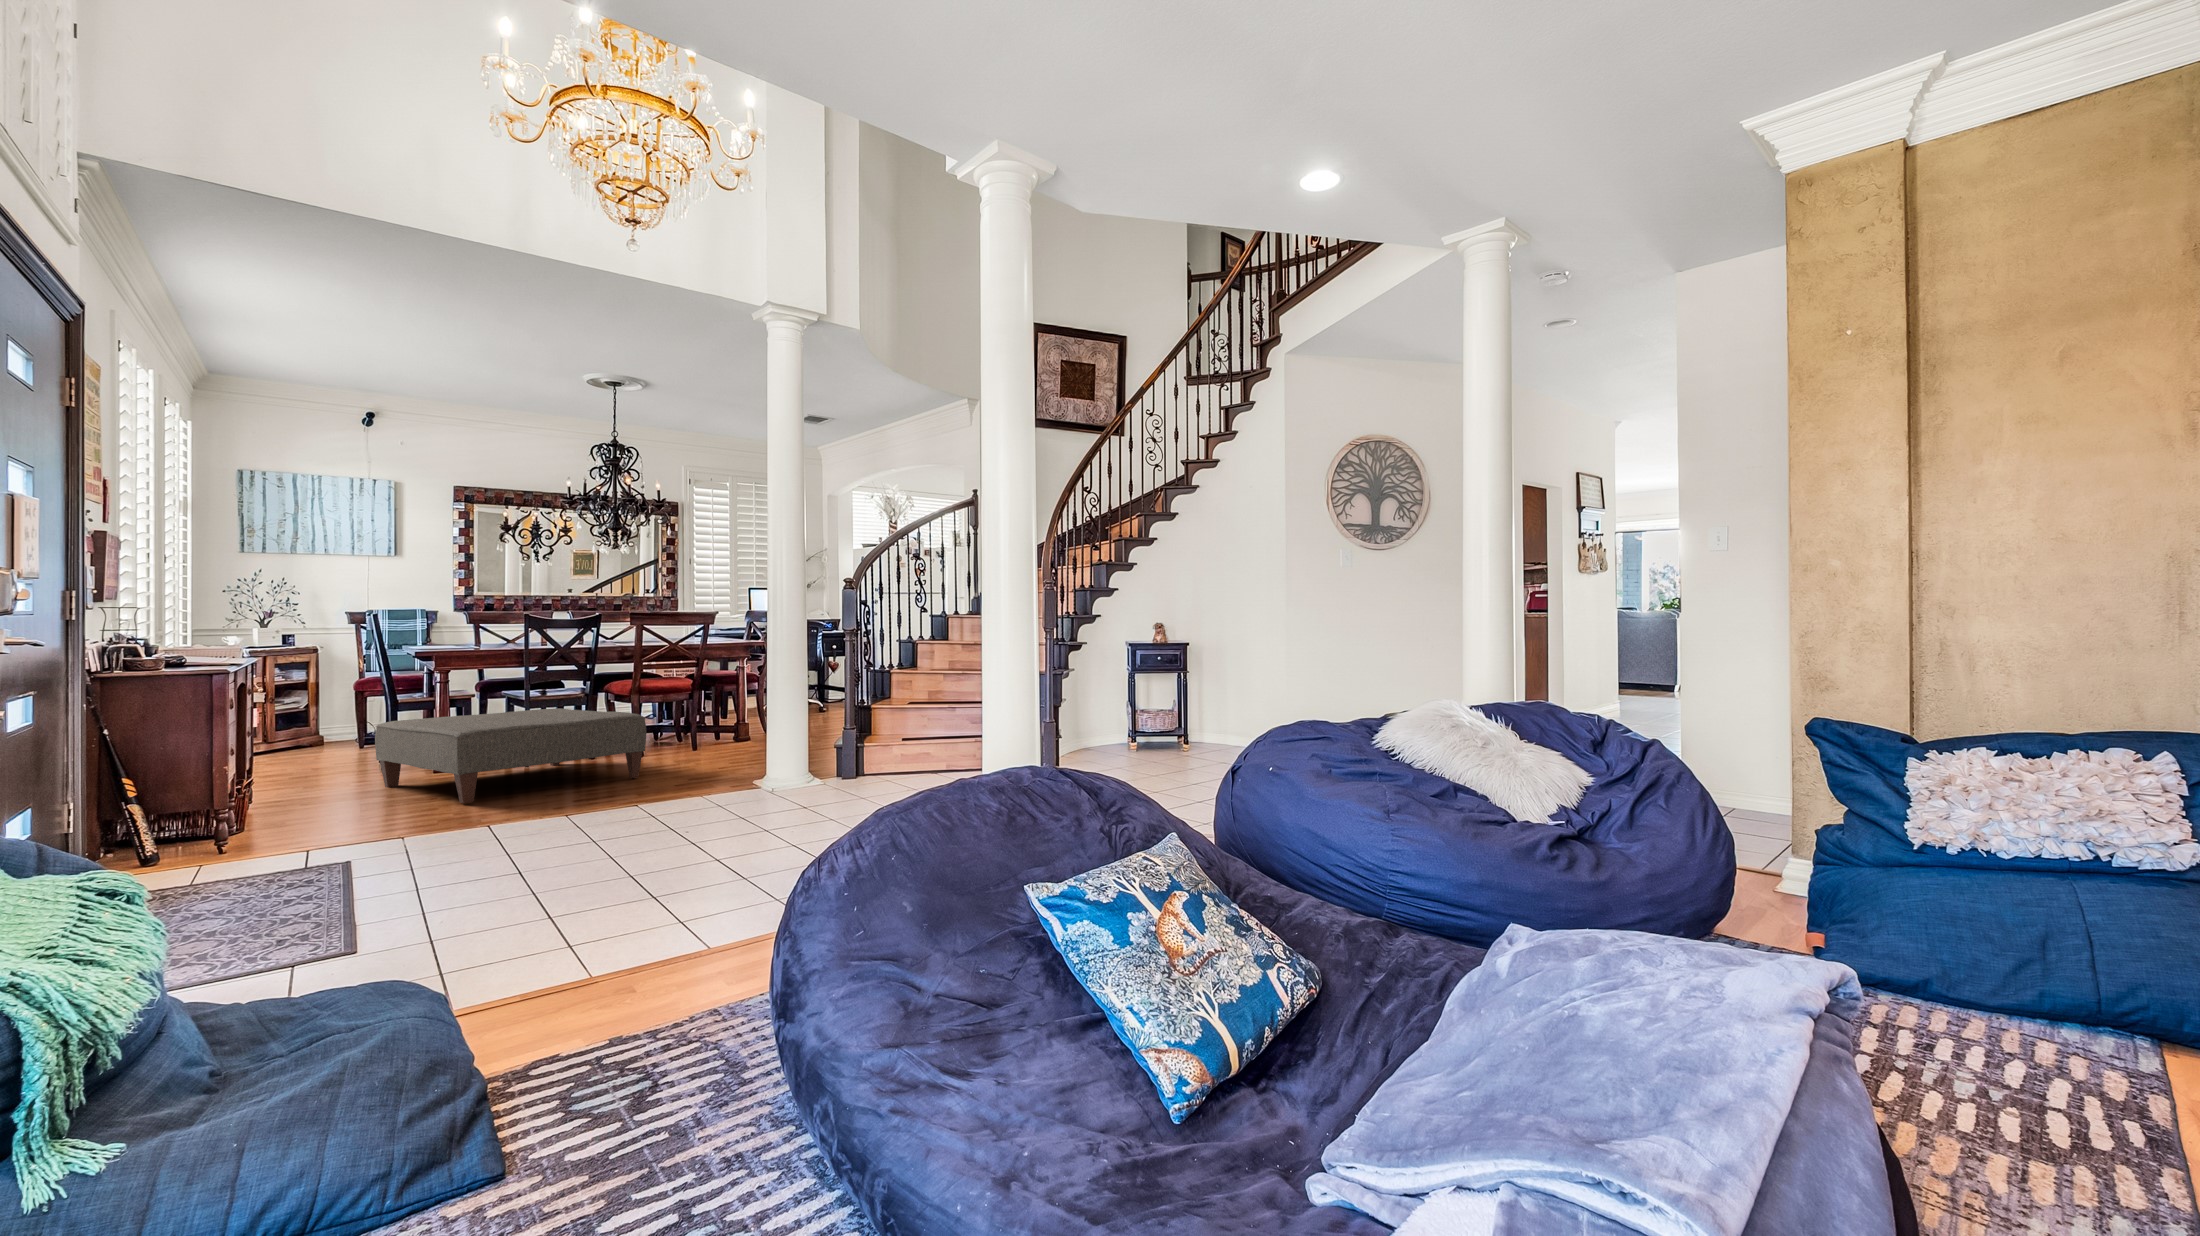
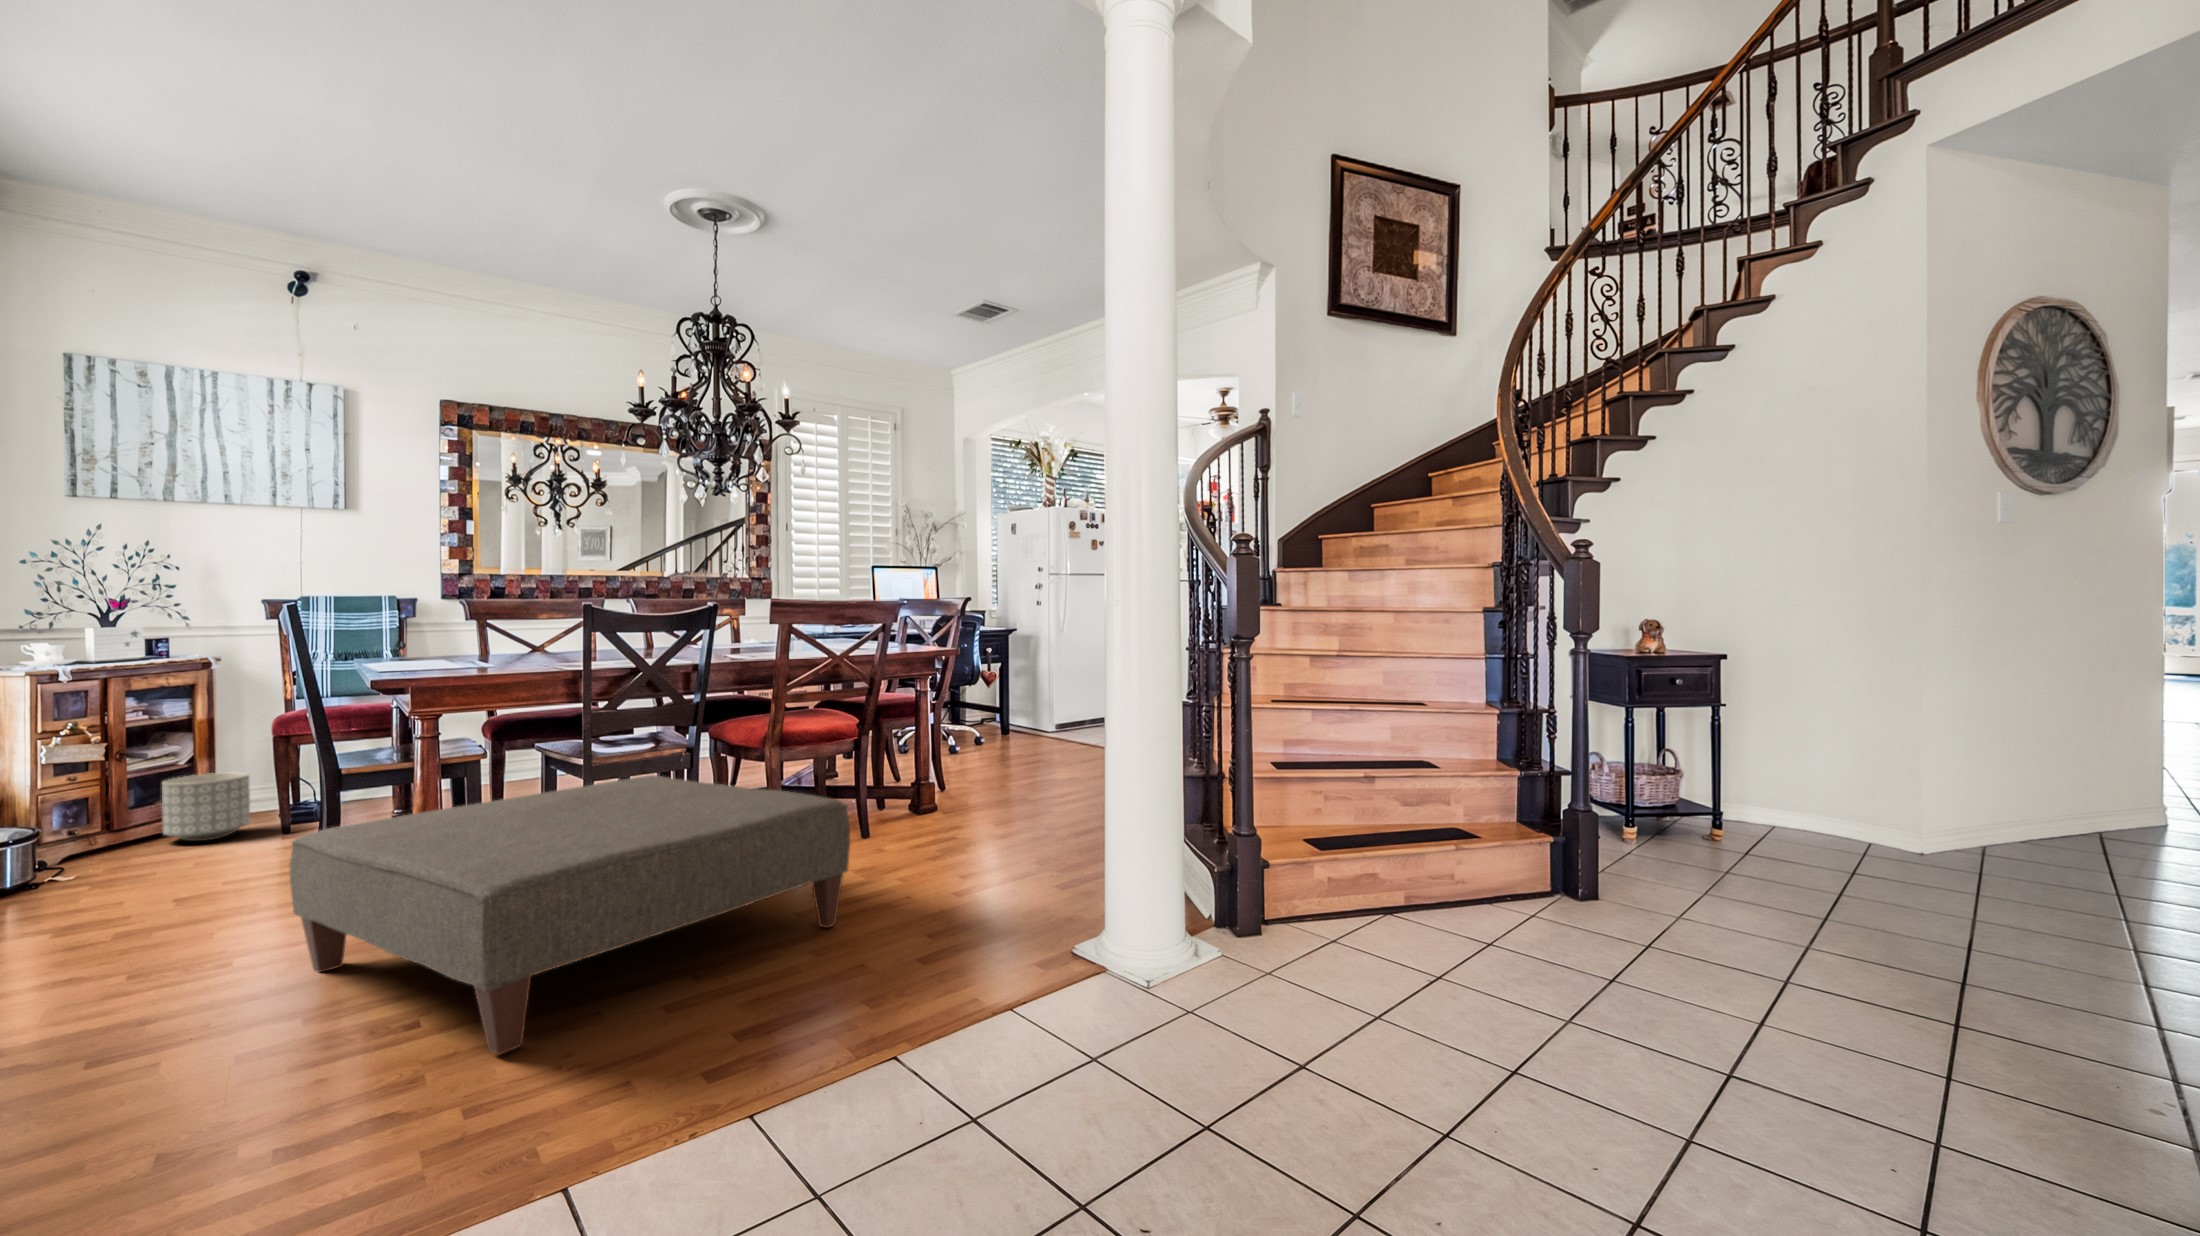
planter: none [295,713,342,751] -> present [162,772,250,841]

